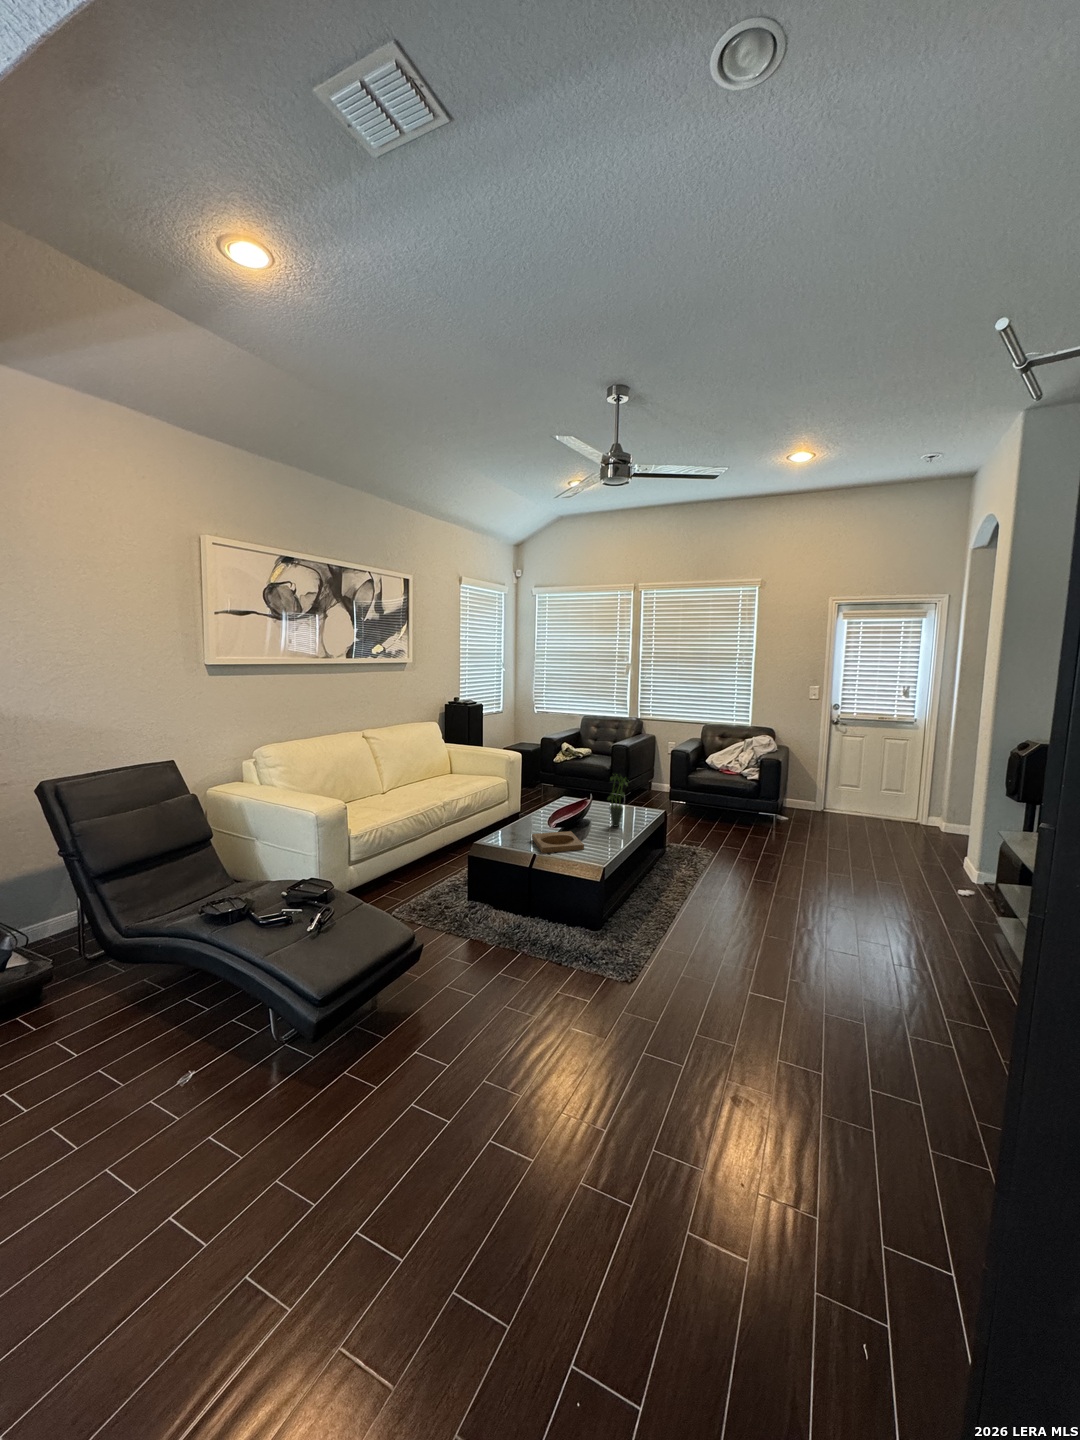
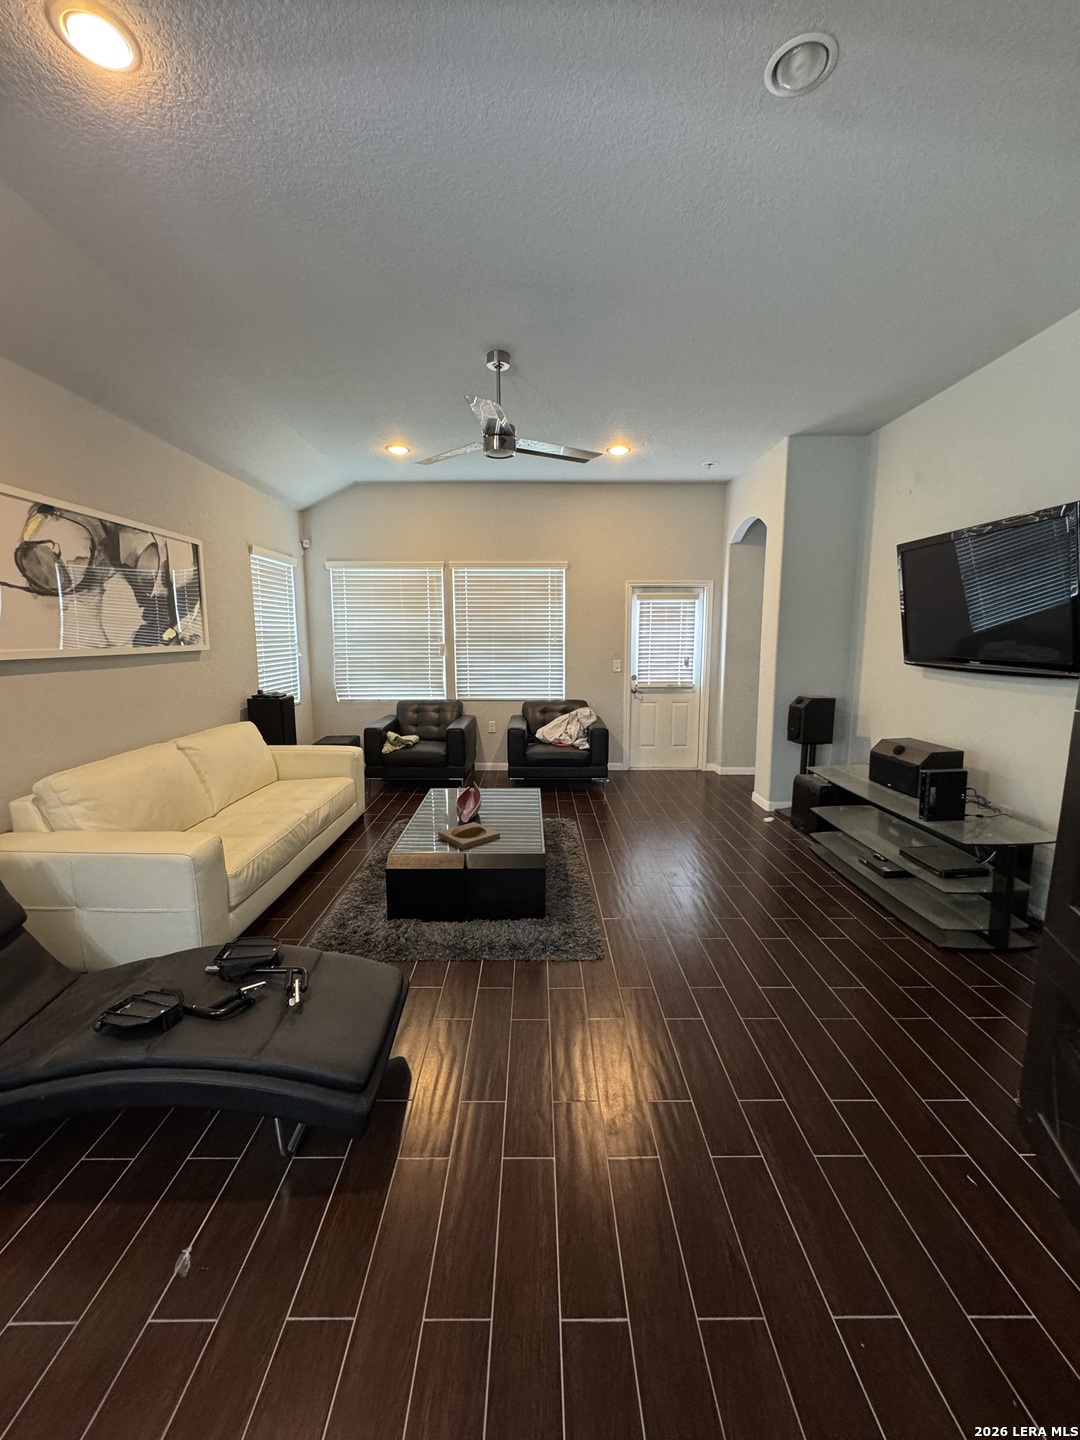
potted plant: present [608,774,627,826] -> none [499,757,519,810]

